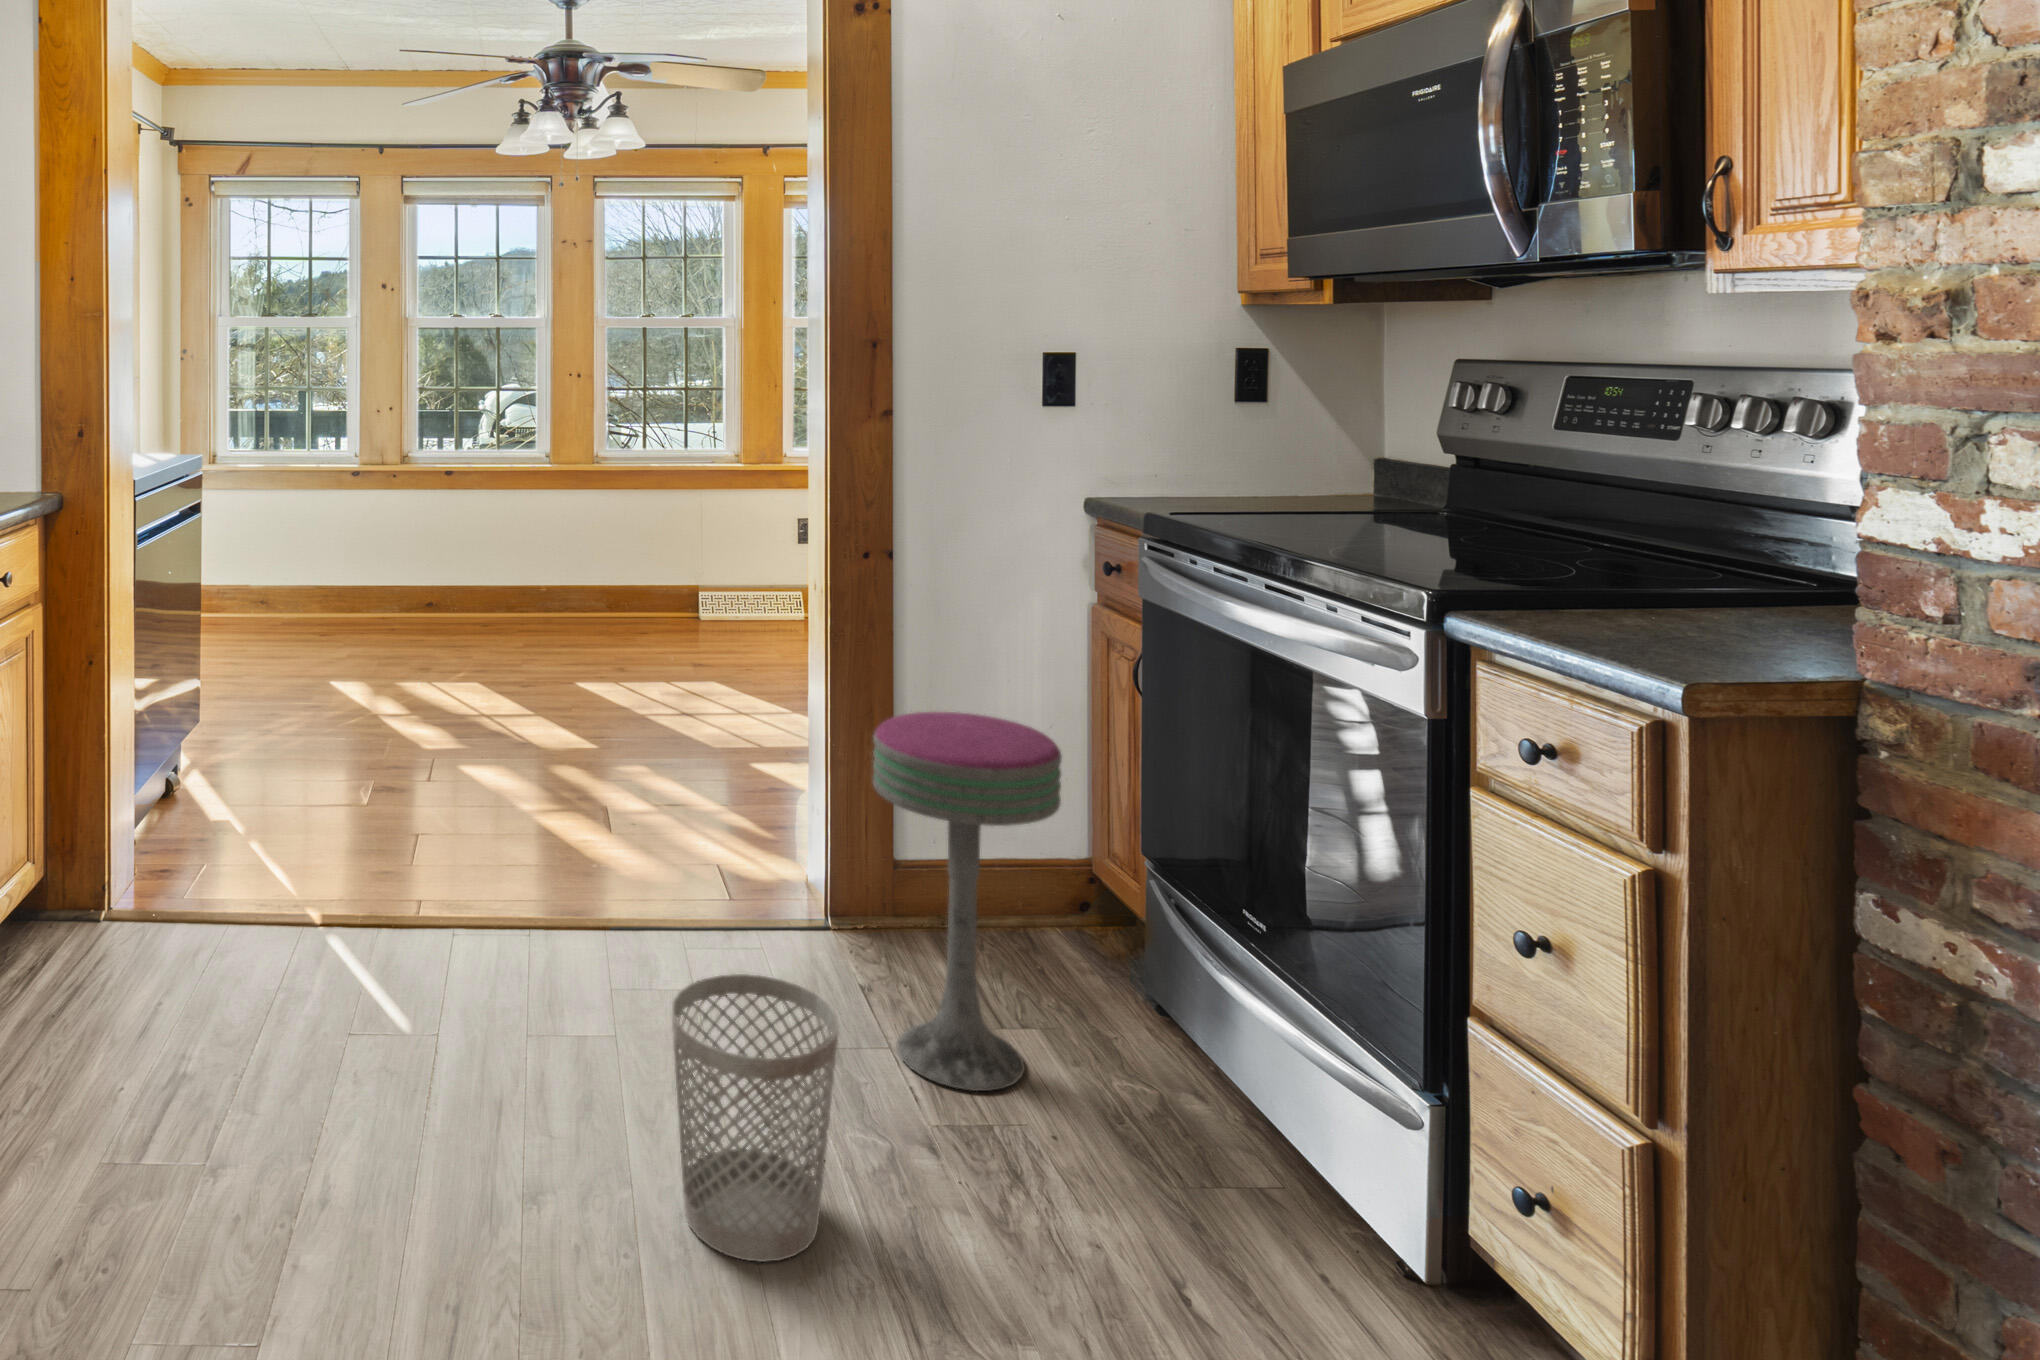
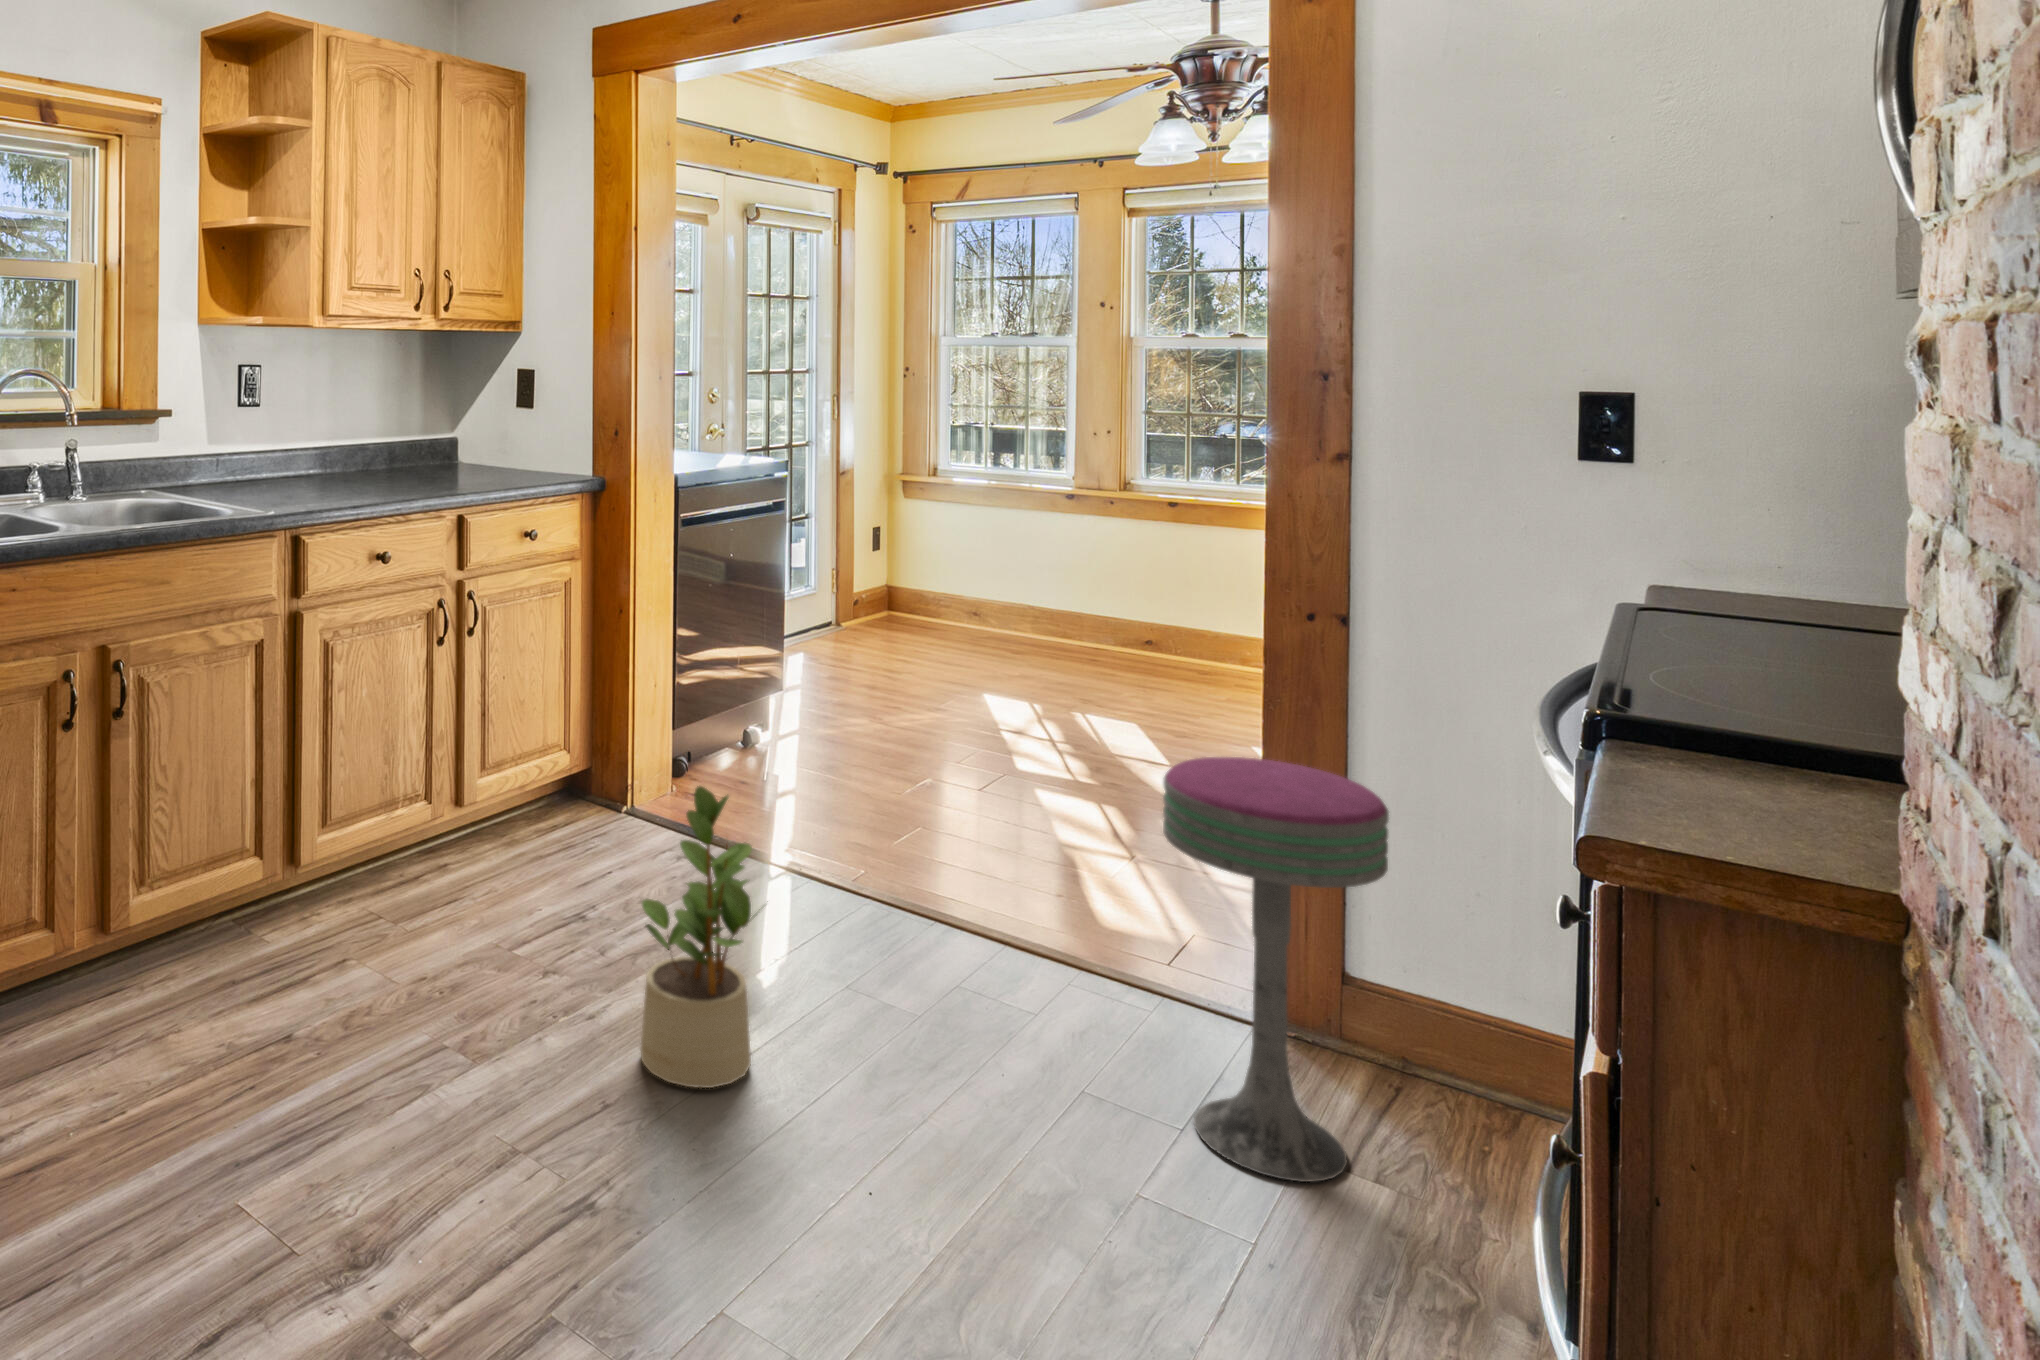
potted plant: none [421,874,594,1256] -> present [640,786,760,1088]
wastebasket: present [672,974,839,1262] -> none [815,930,971,1184]

